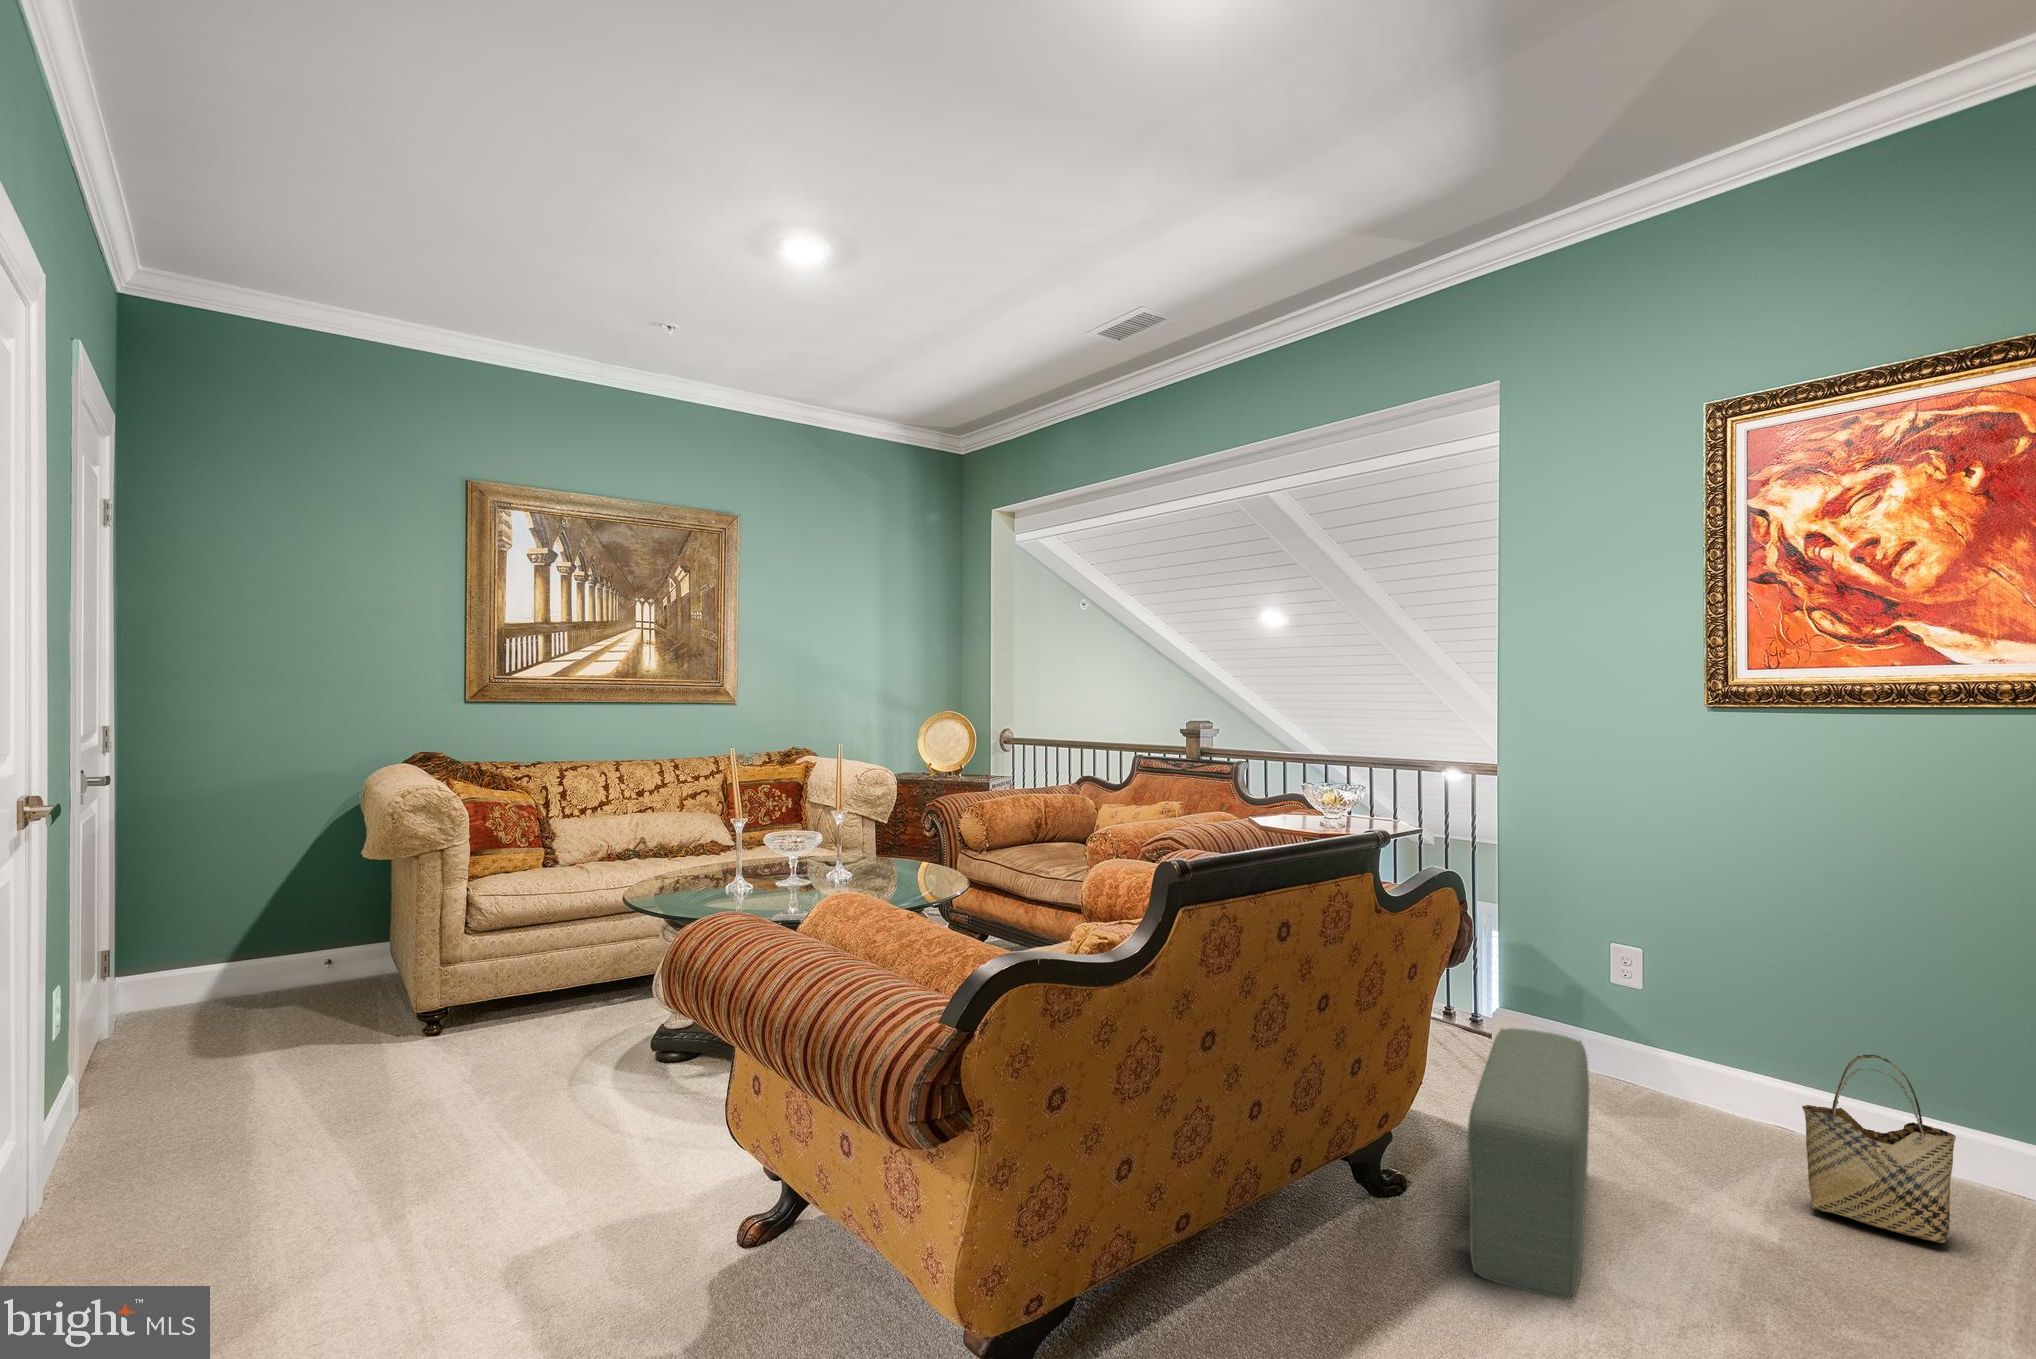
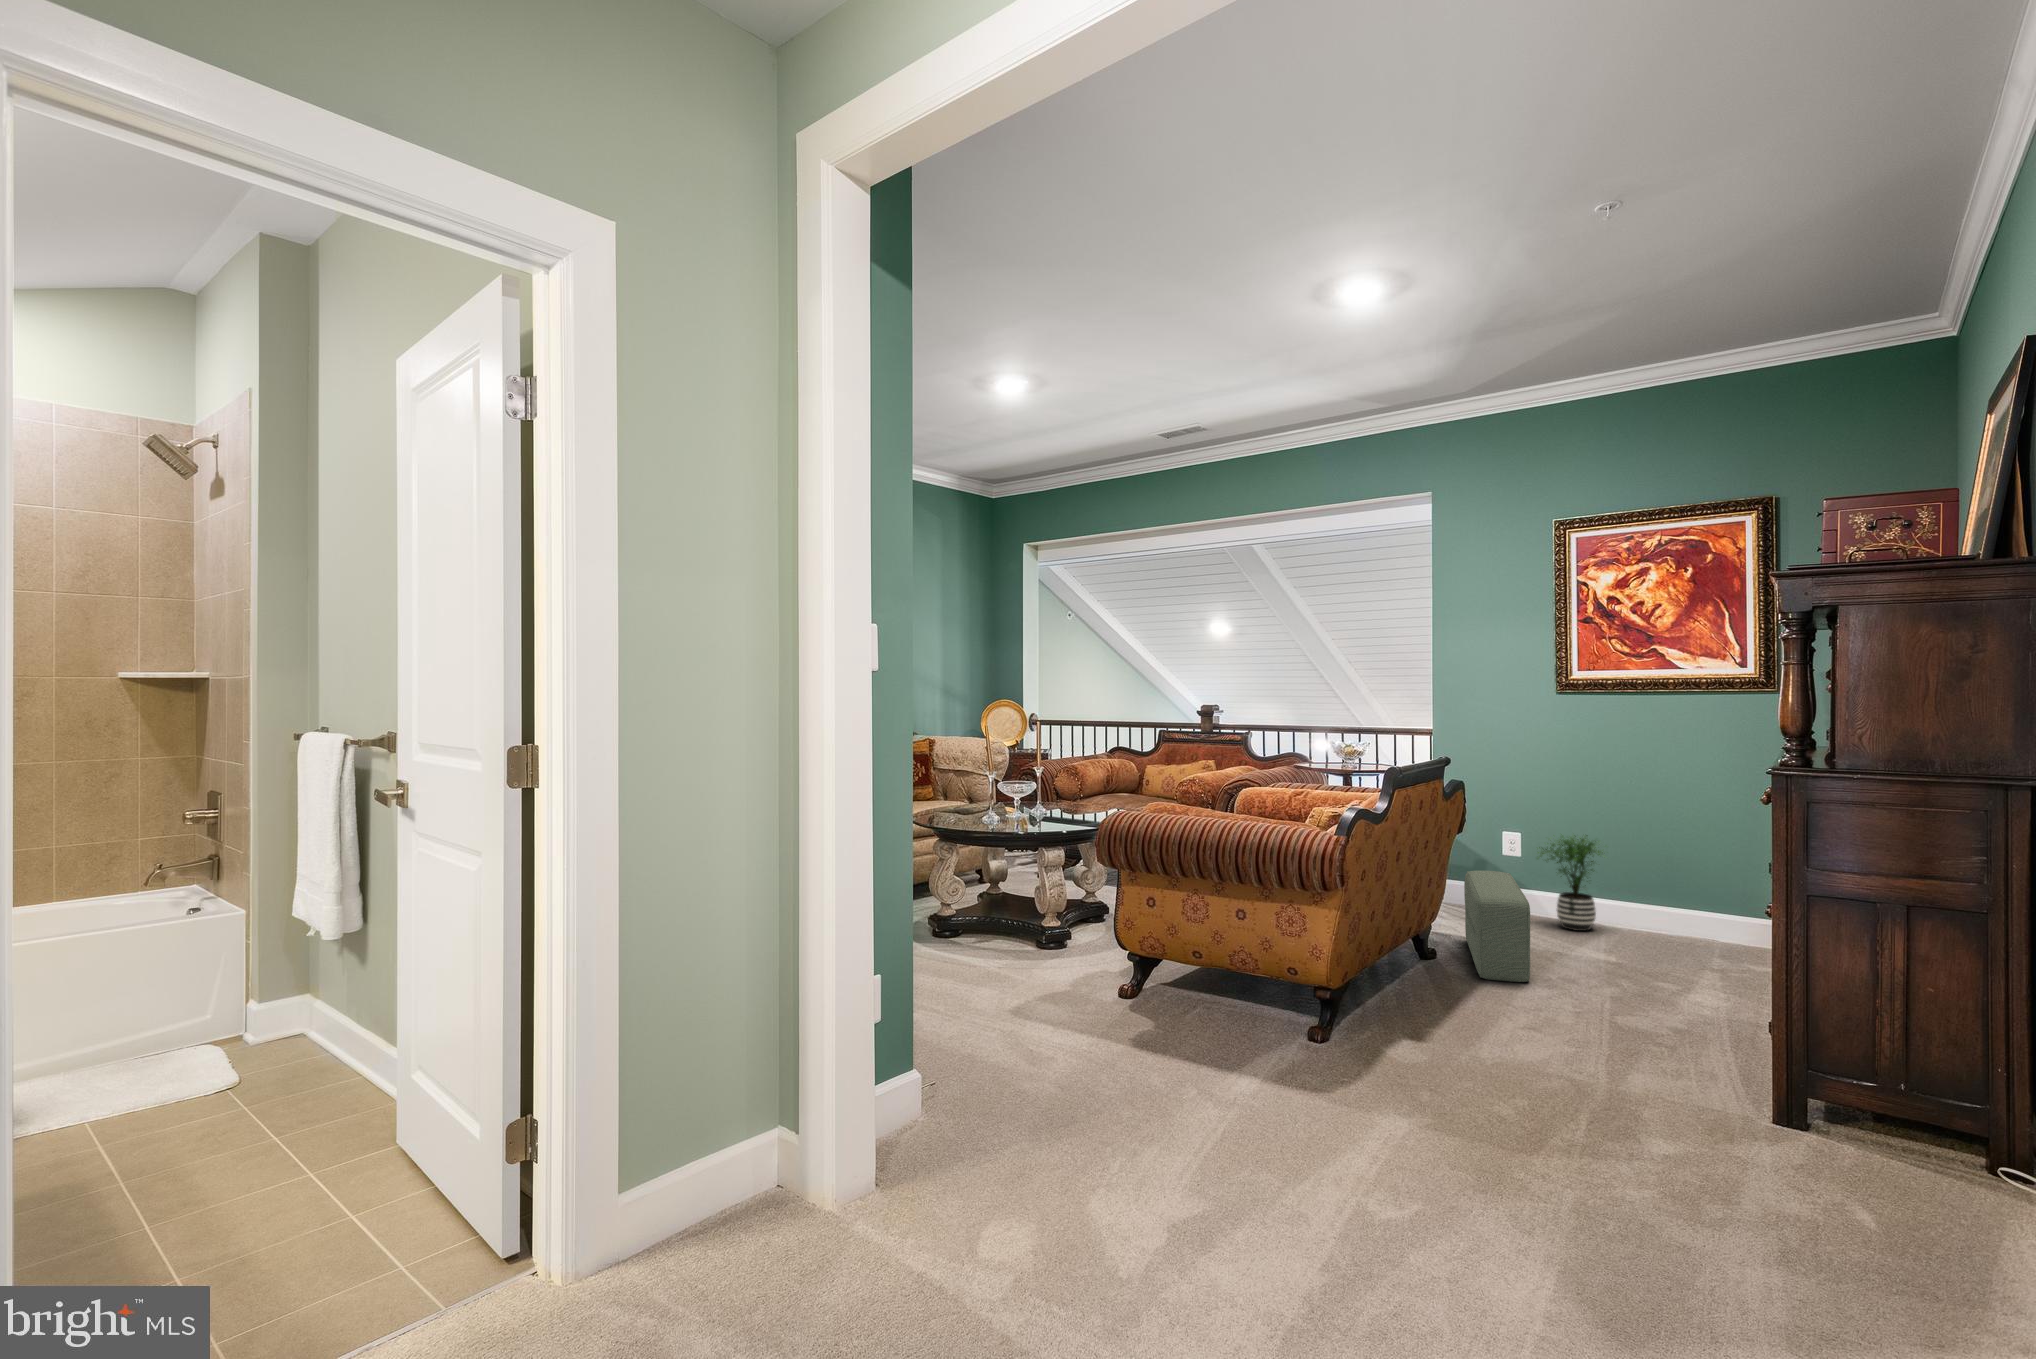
potted plant: none [1657,961,1809,1149] -> present [1537,835,1603,931]
woven basket: present [1802,1055,1956,1243] -> none [1614,869,1683,954]

